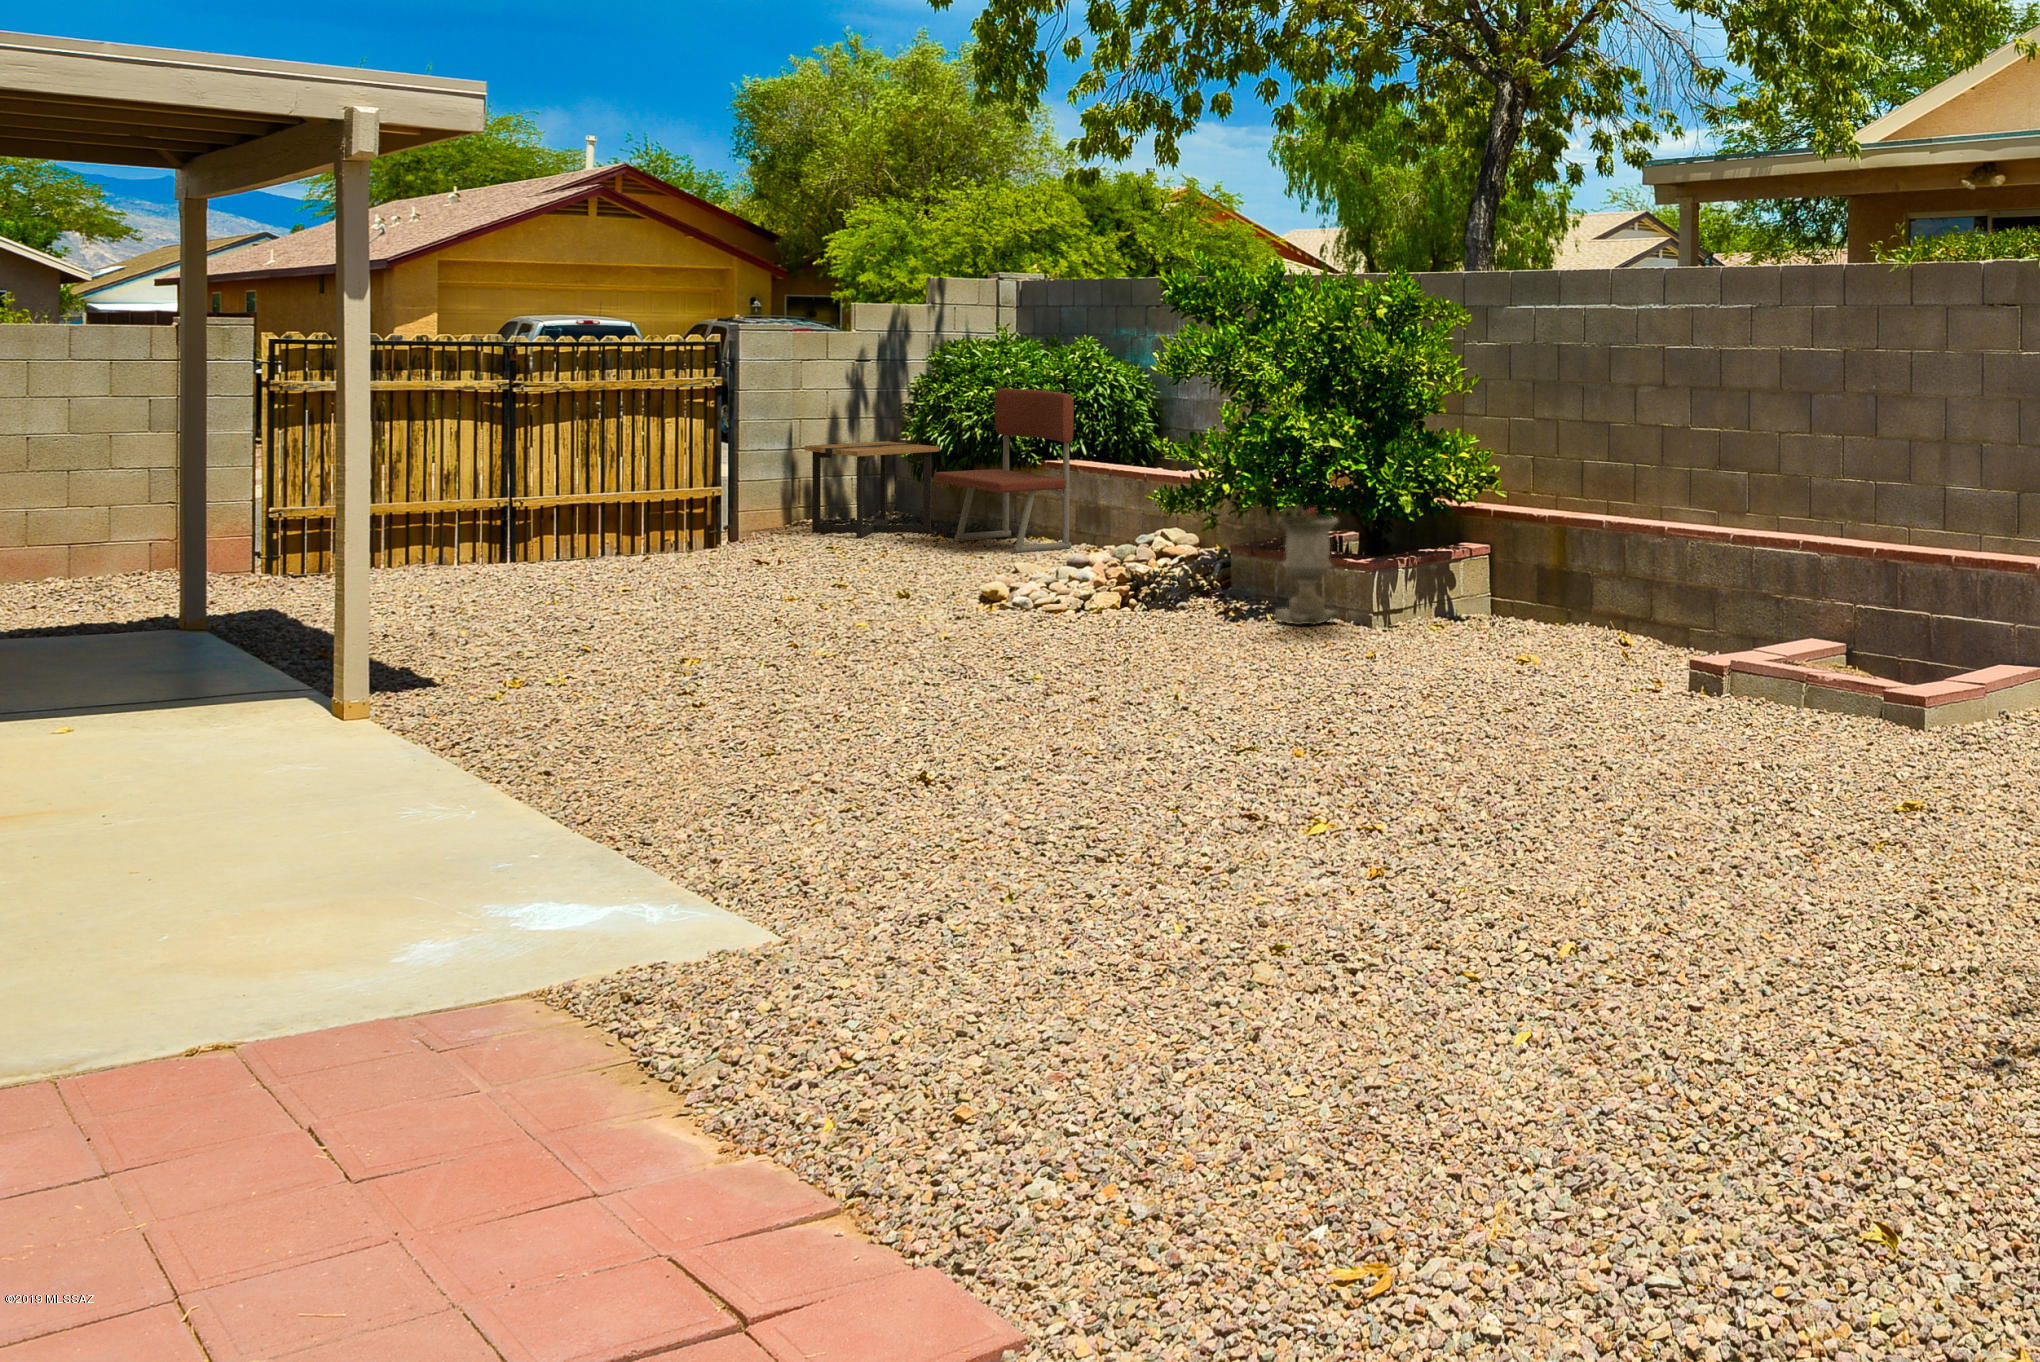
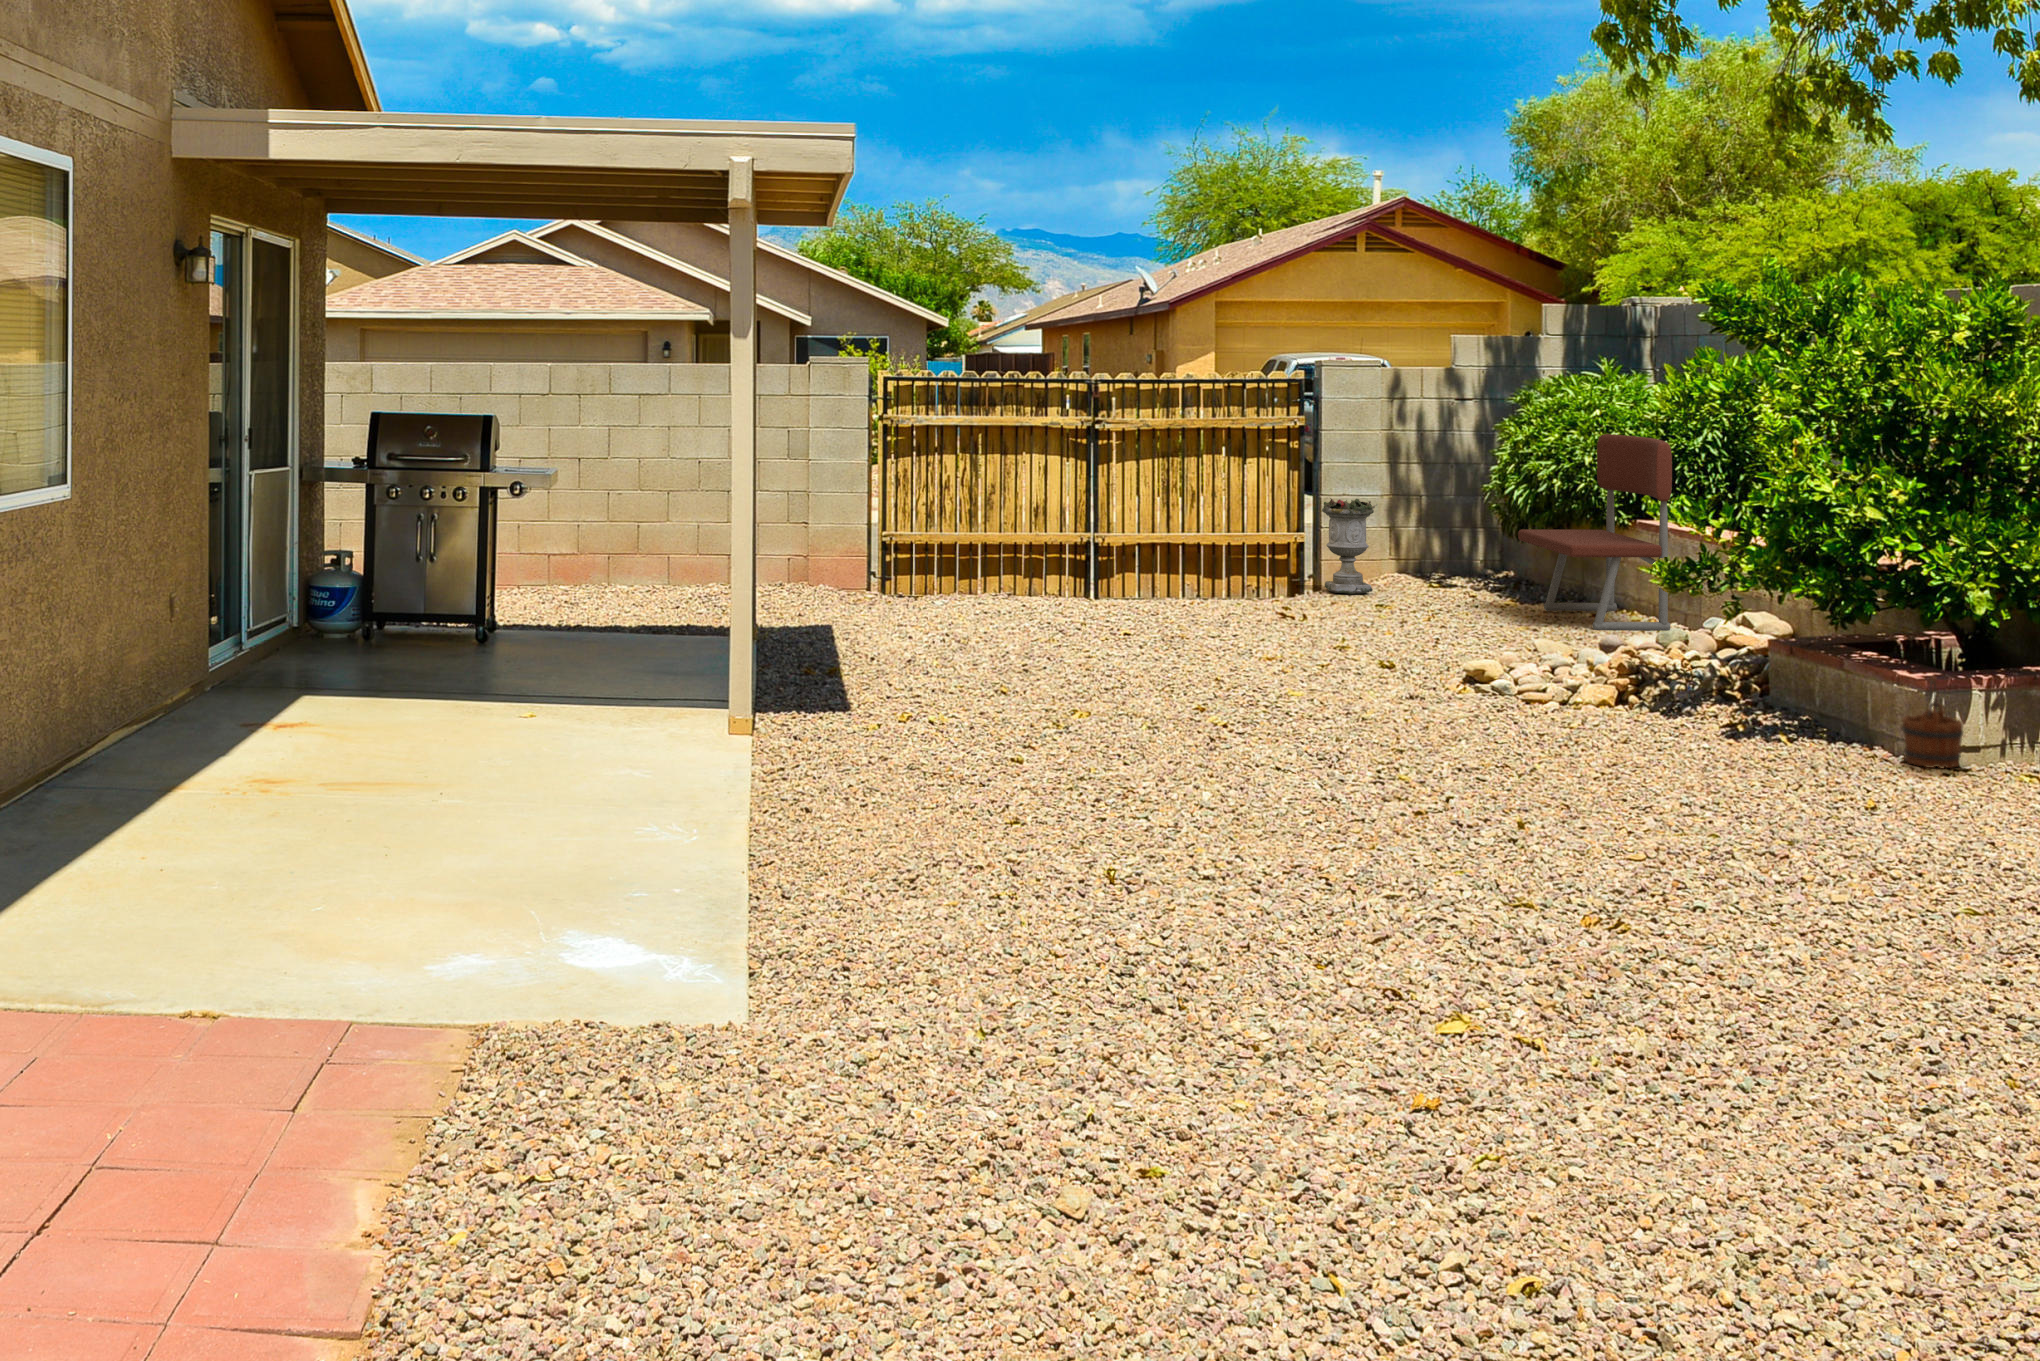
side table: present [805,441,939,539] -> none [1396,492,1543,600]
planter: present [1275,505,1338,625] -> present [1322,498,1377,594]
wooden bucket: none [1362,562,1402,630] -> present [1902,676,1963,768]

